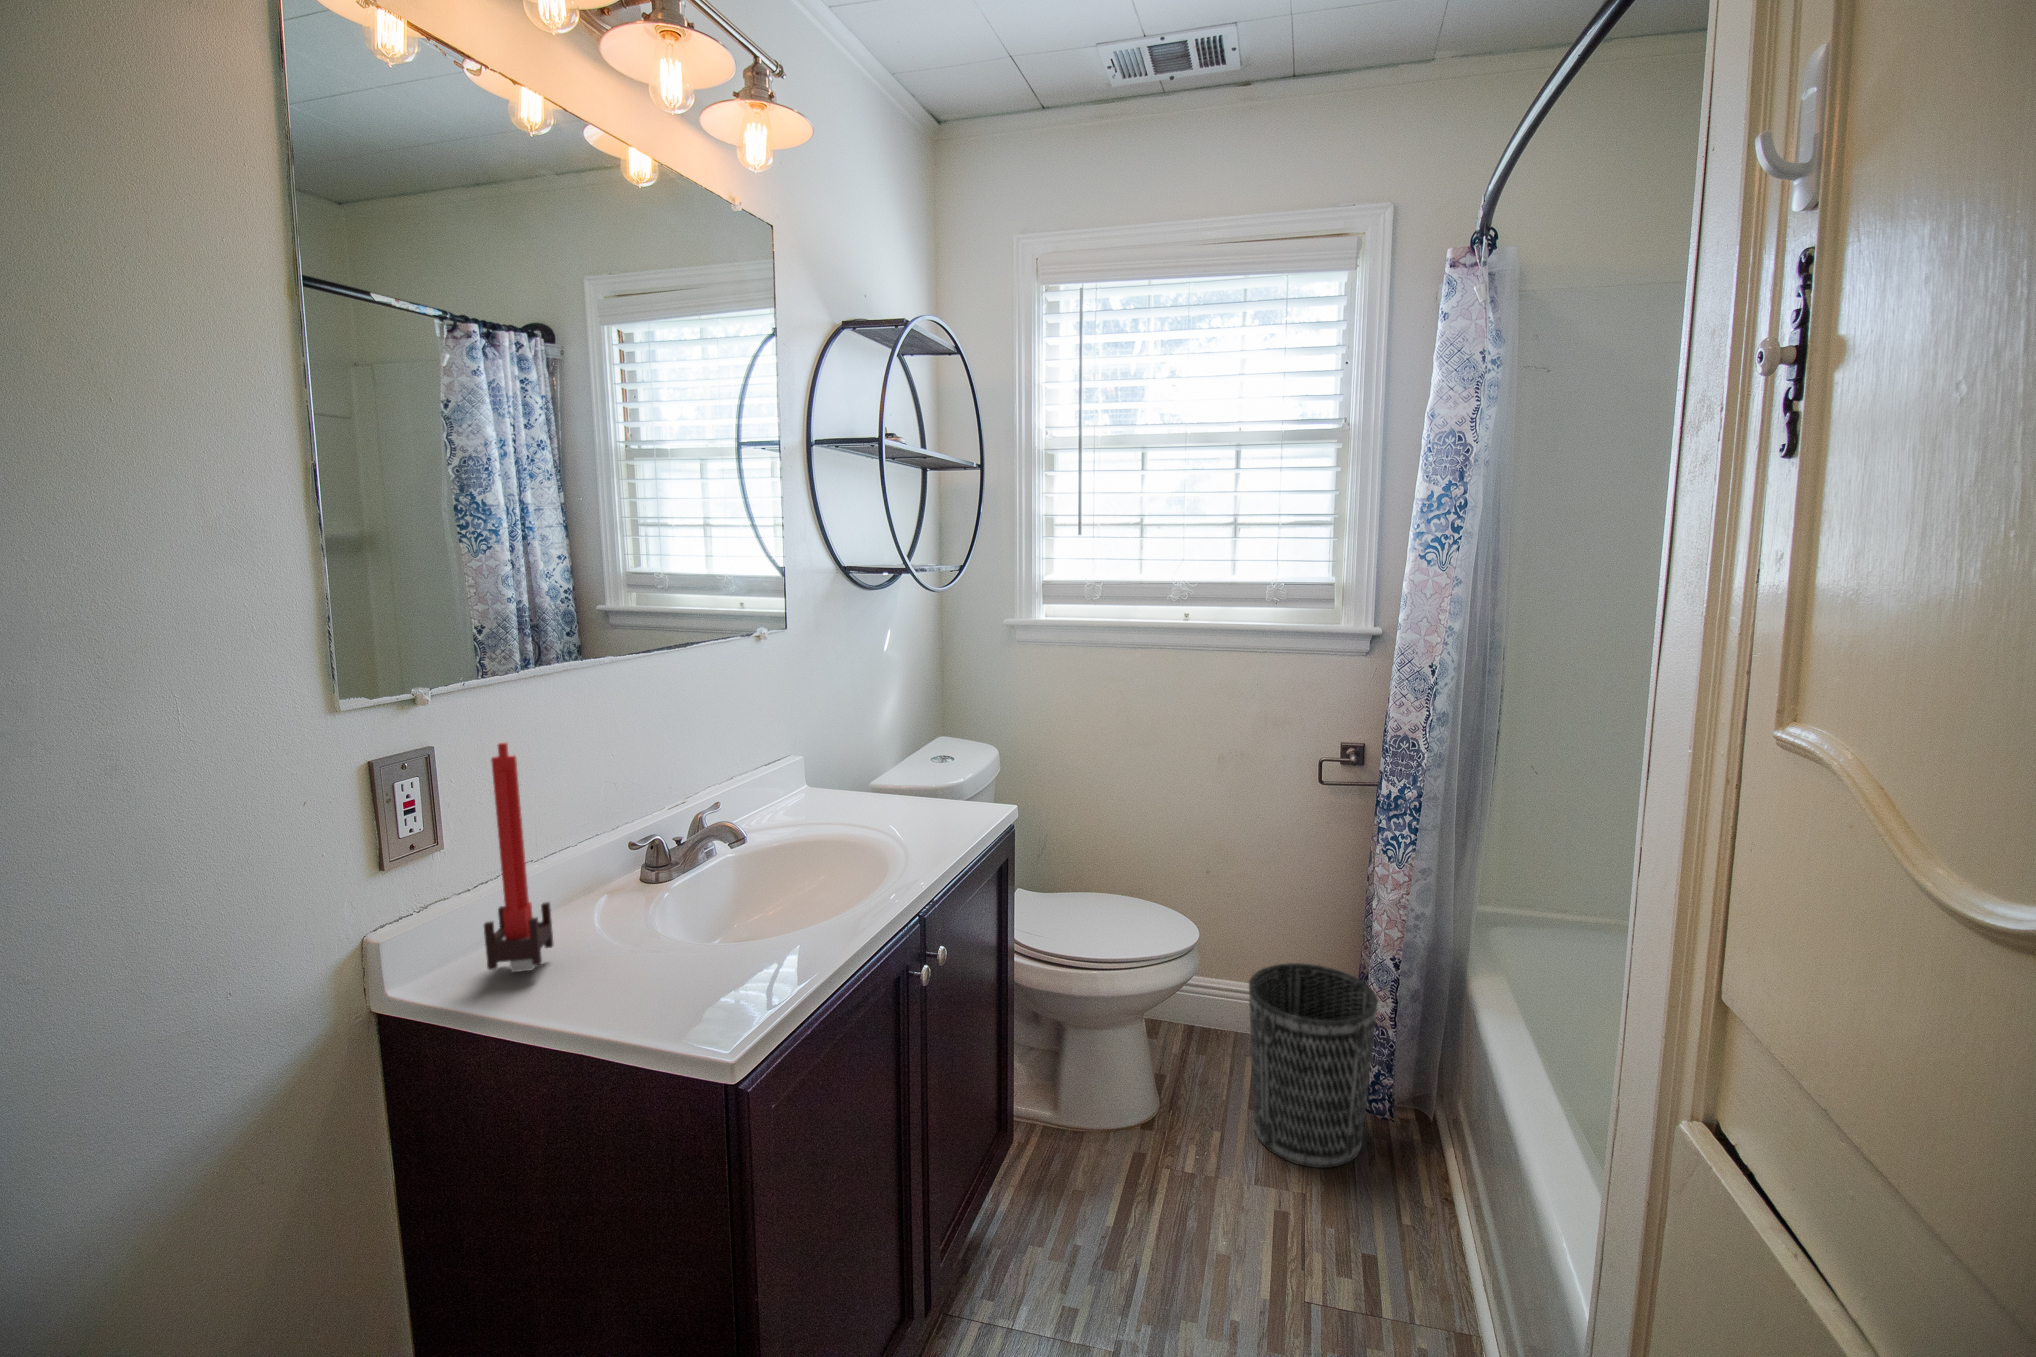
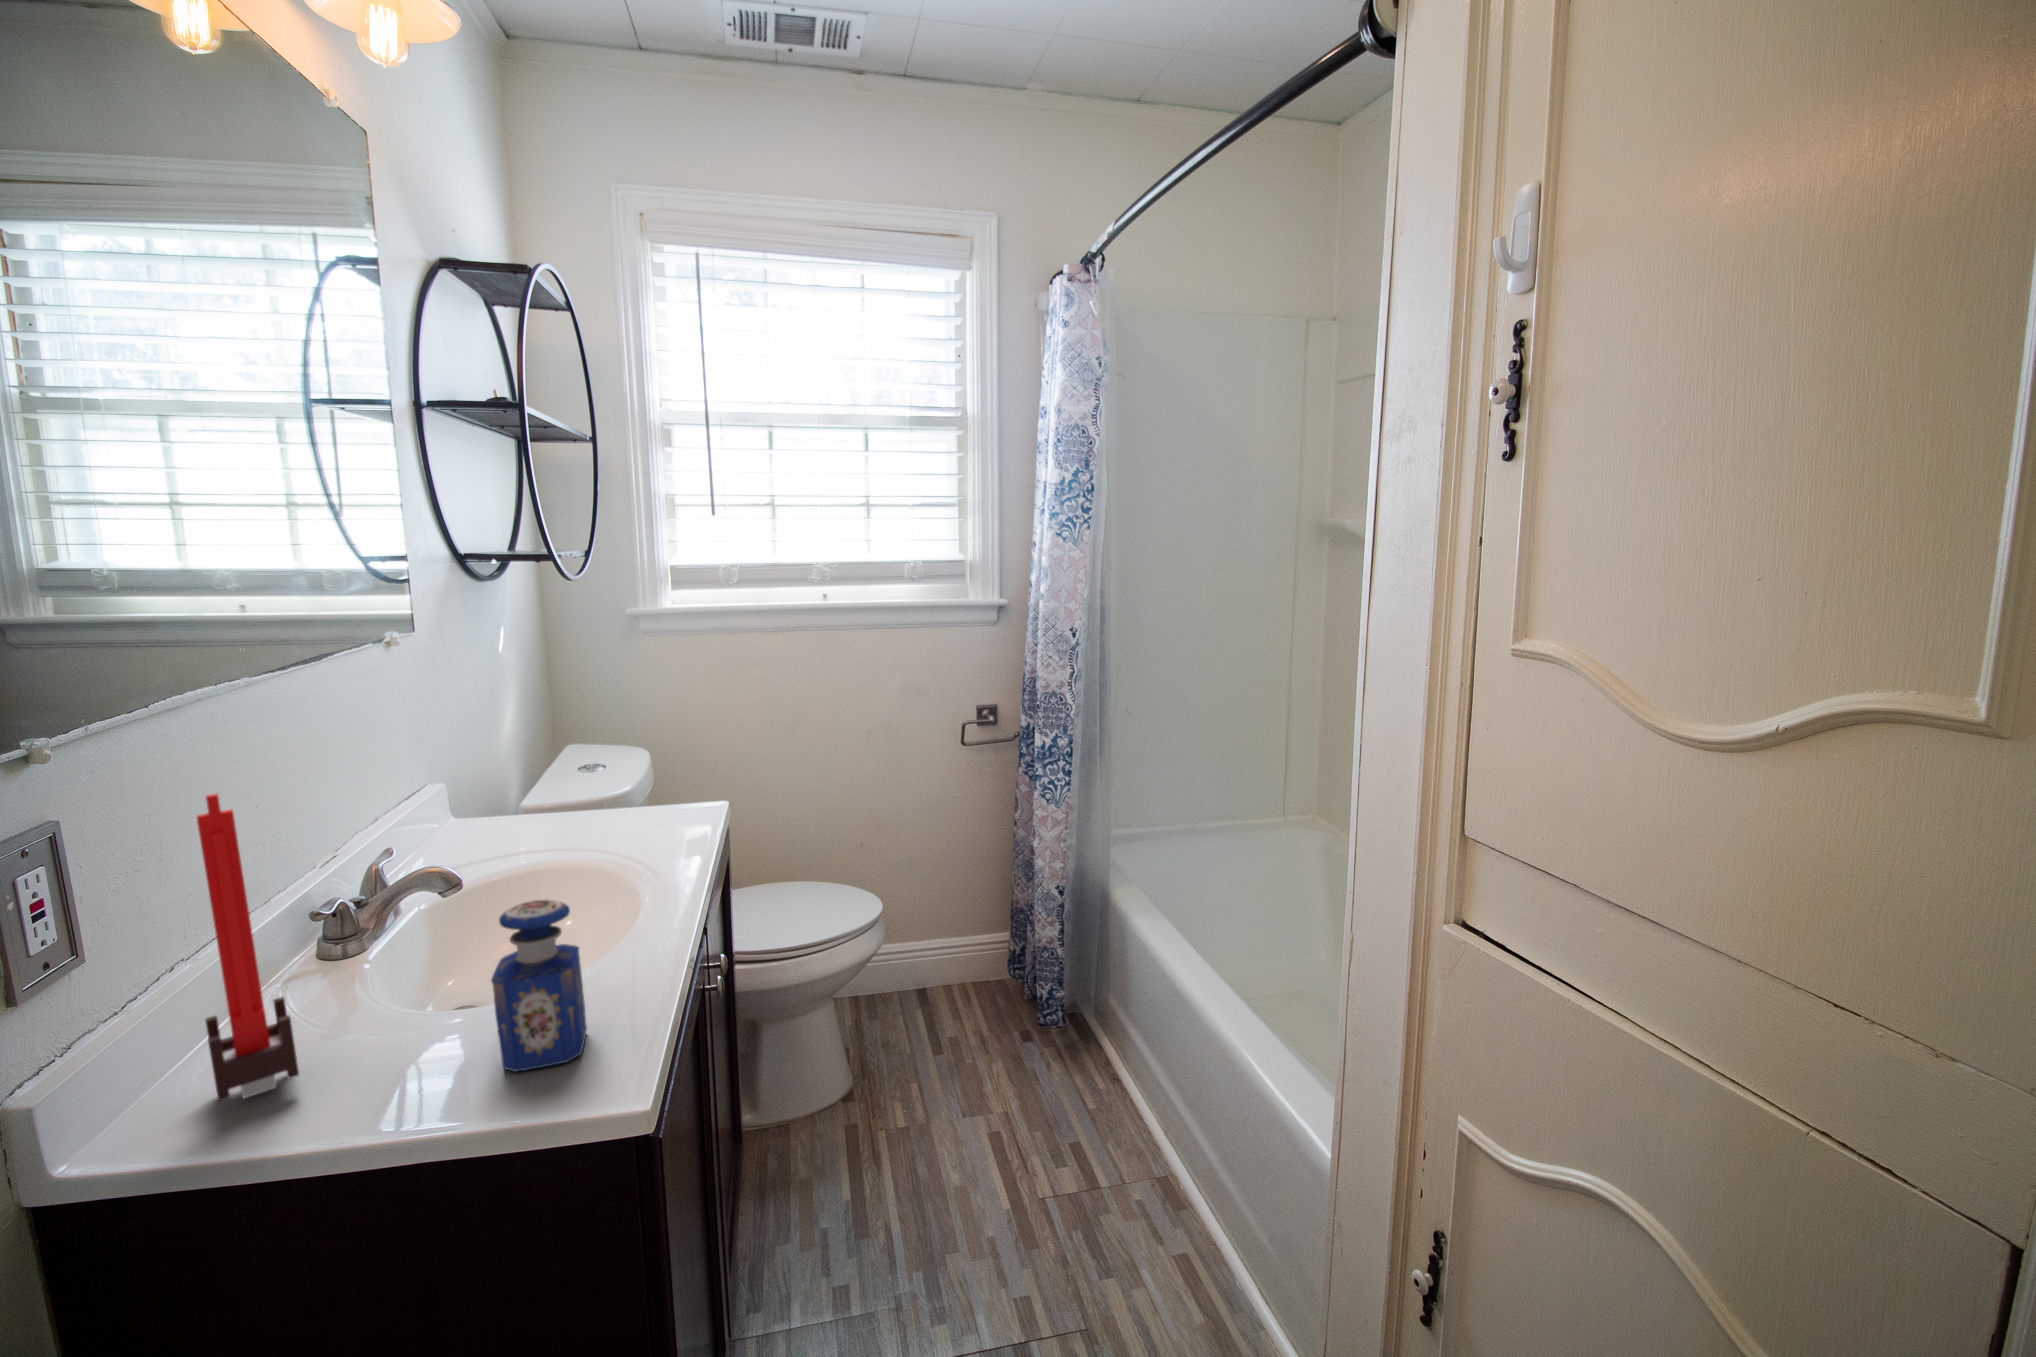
perfume bottle: none [650,865,733,1010] -> present [491,900,587,1072]
wastebasket: present [1249,963,1377,1168] -> none [943,909,1055,1088]

